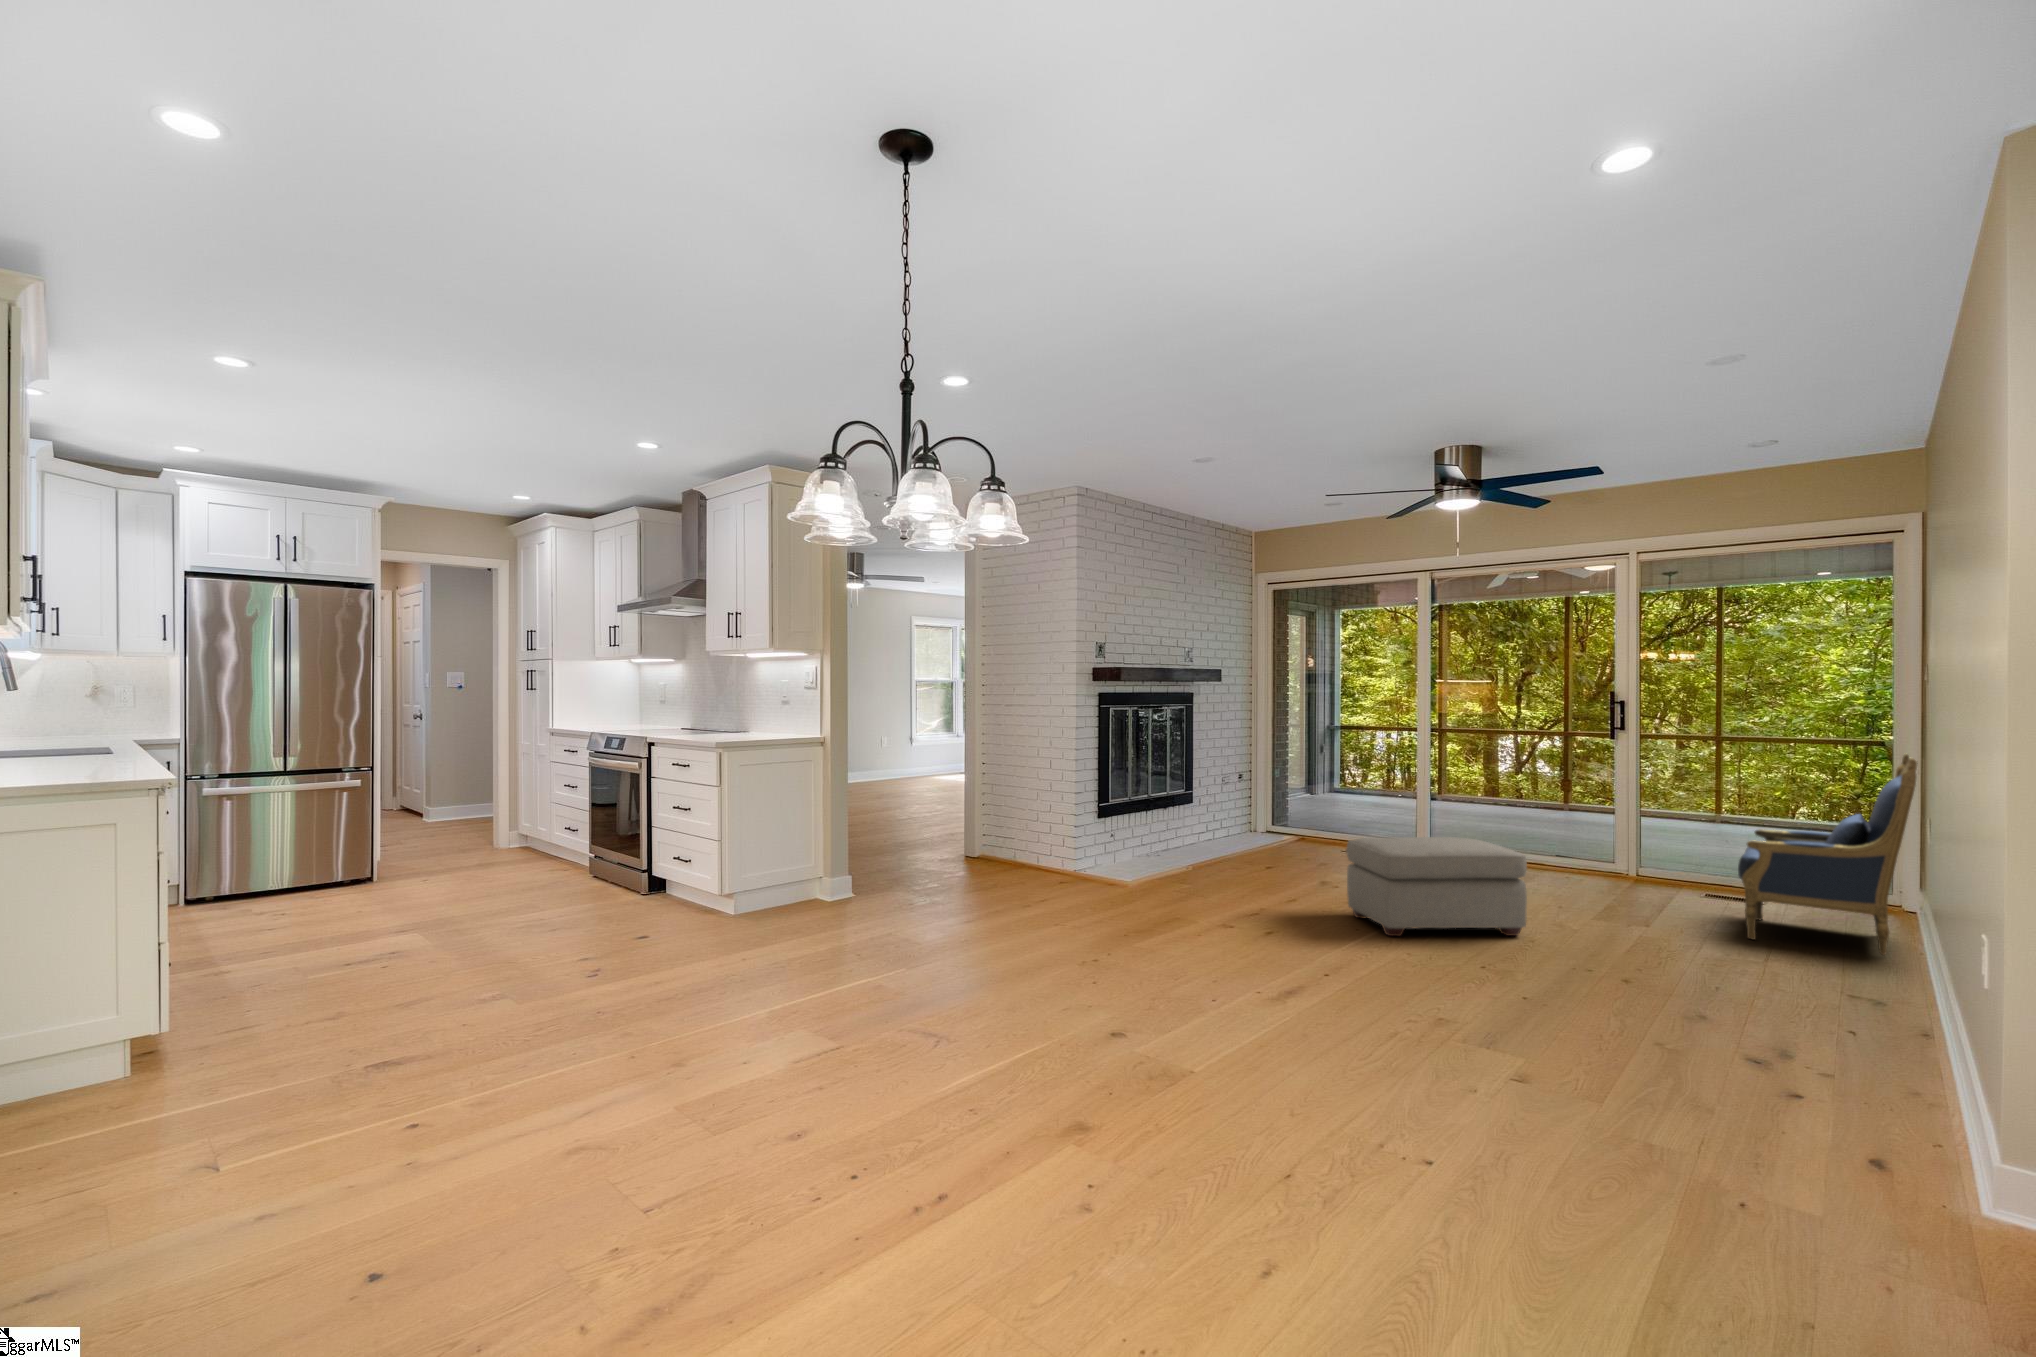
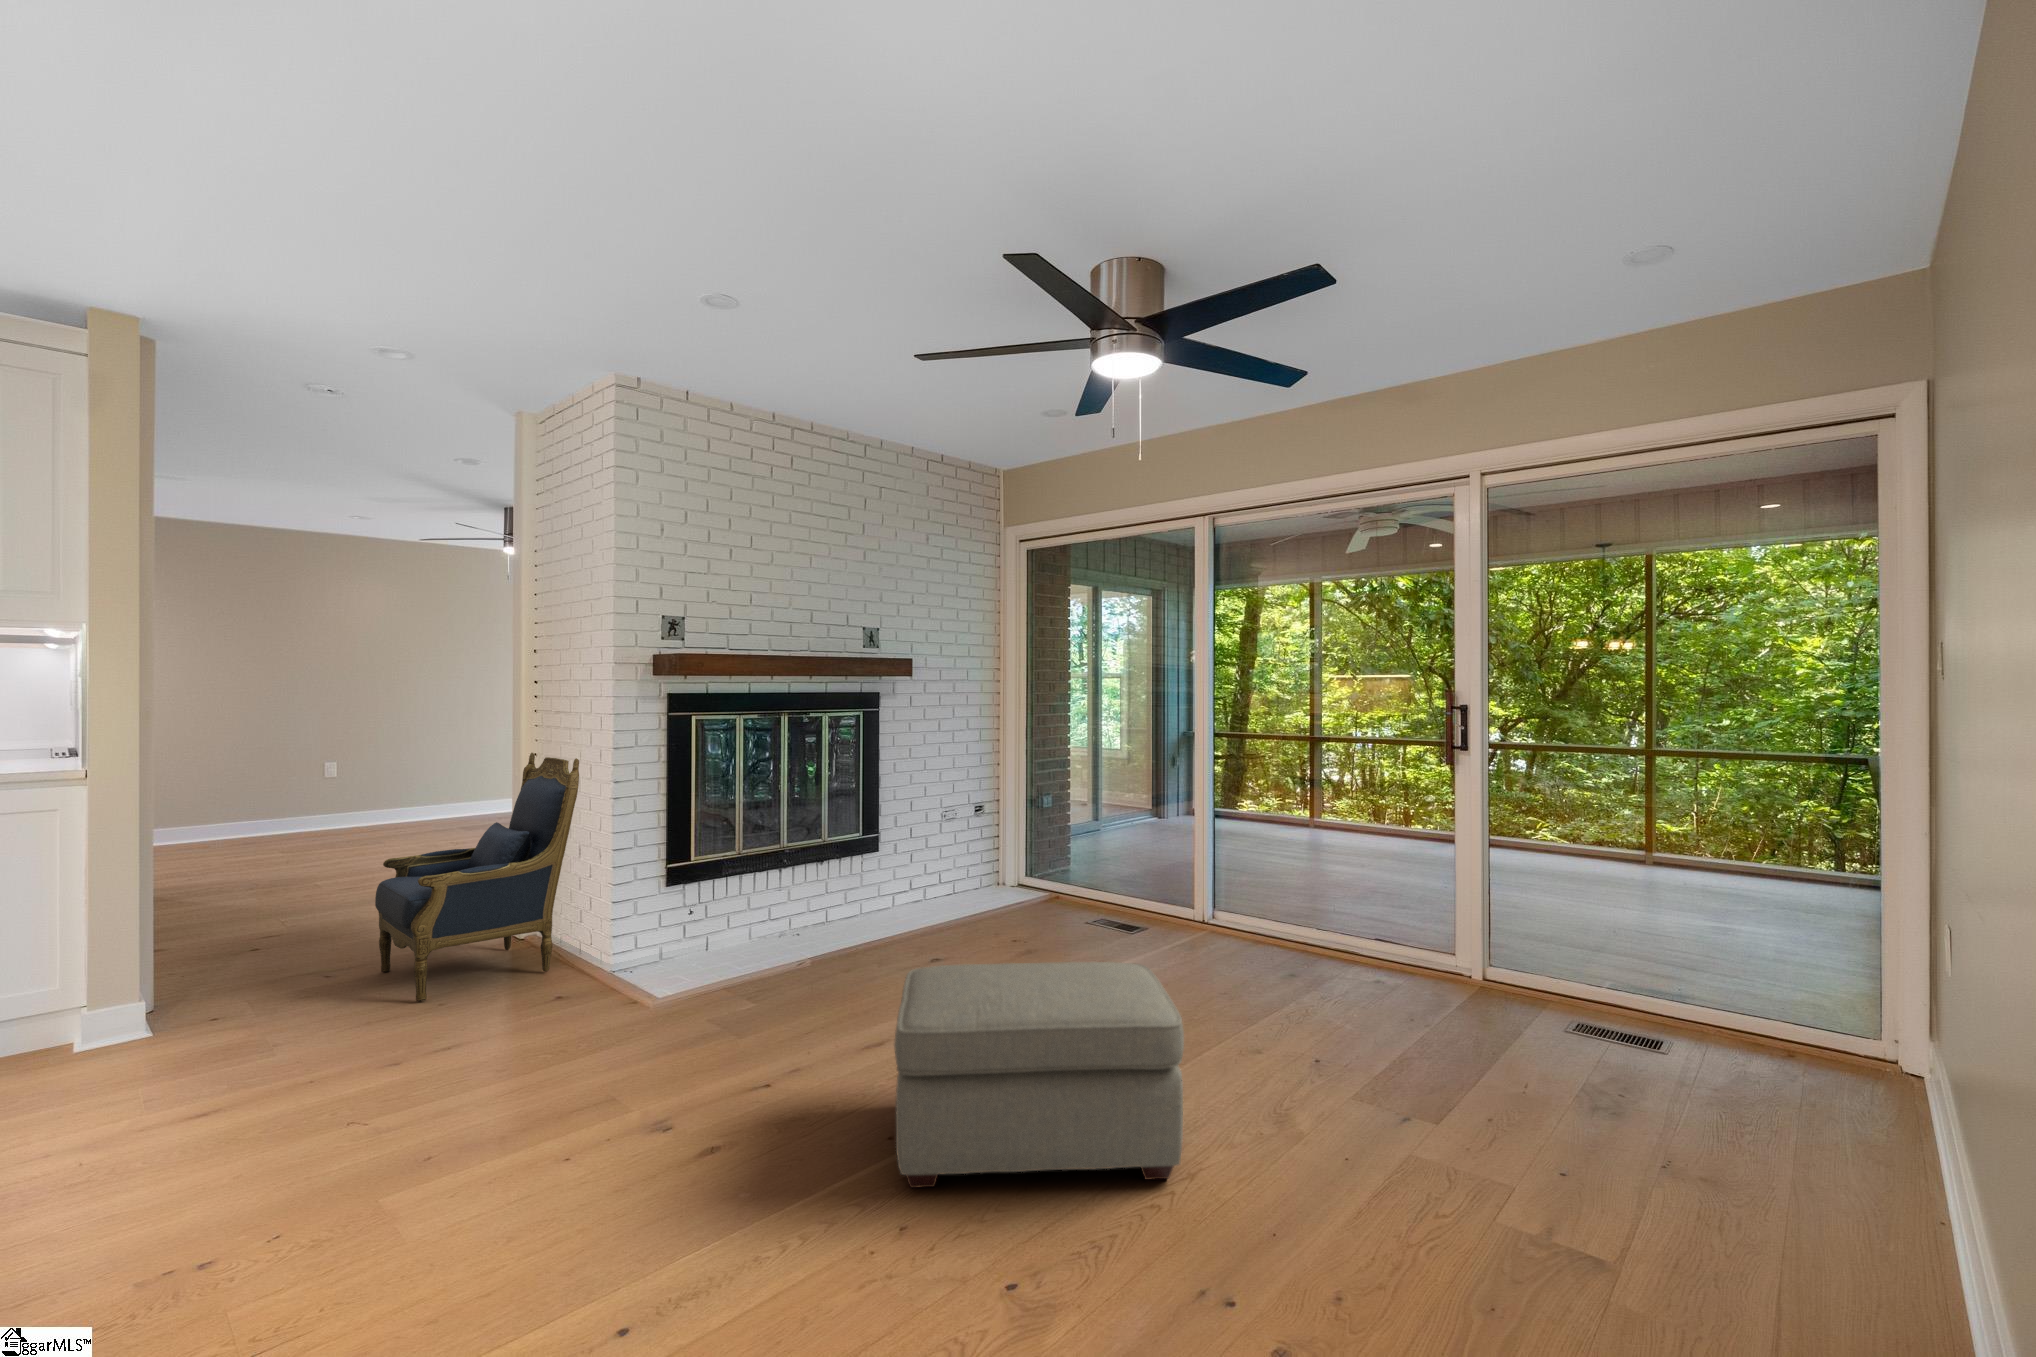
armchair: present [1738,753,1918,955] -> present [375,753,579,1001]

